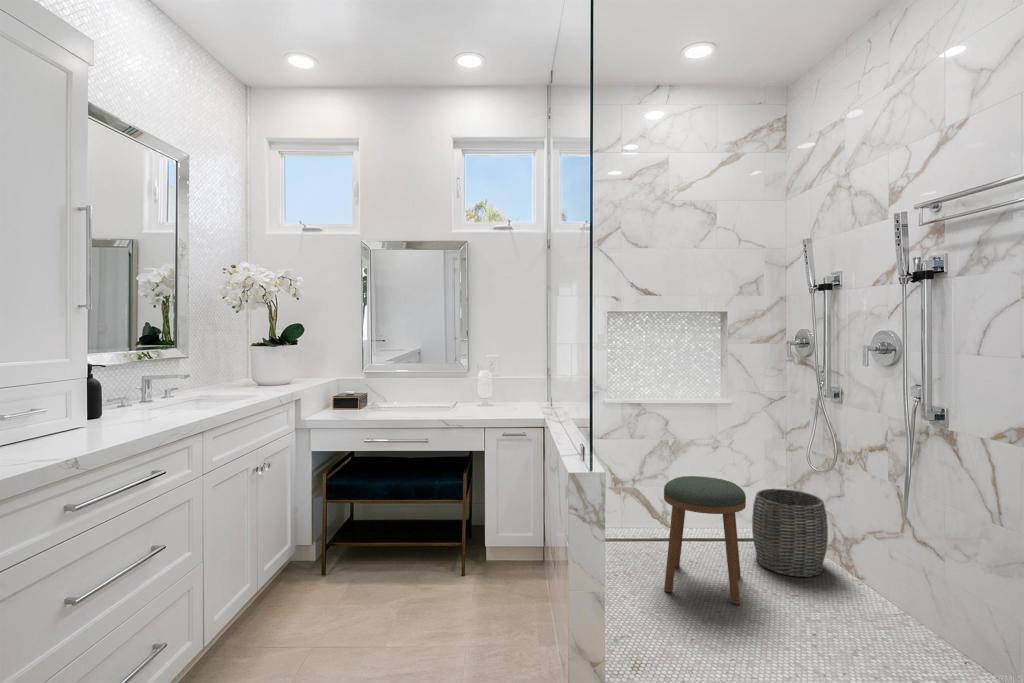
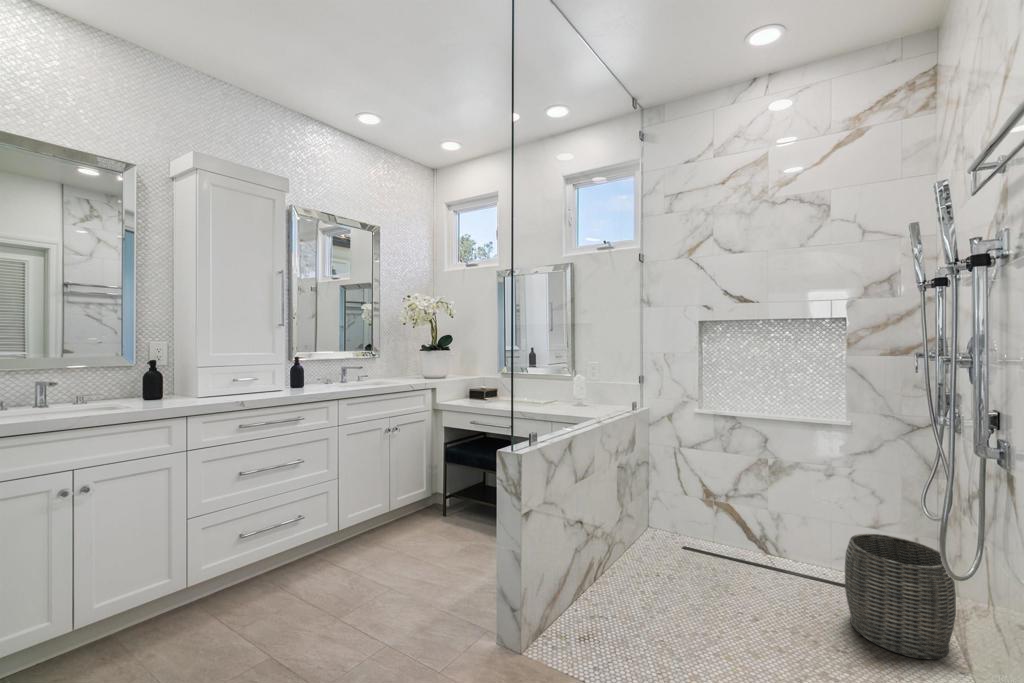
stool: present [664,476,746,604] -> none [697,498,809,653]

